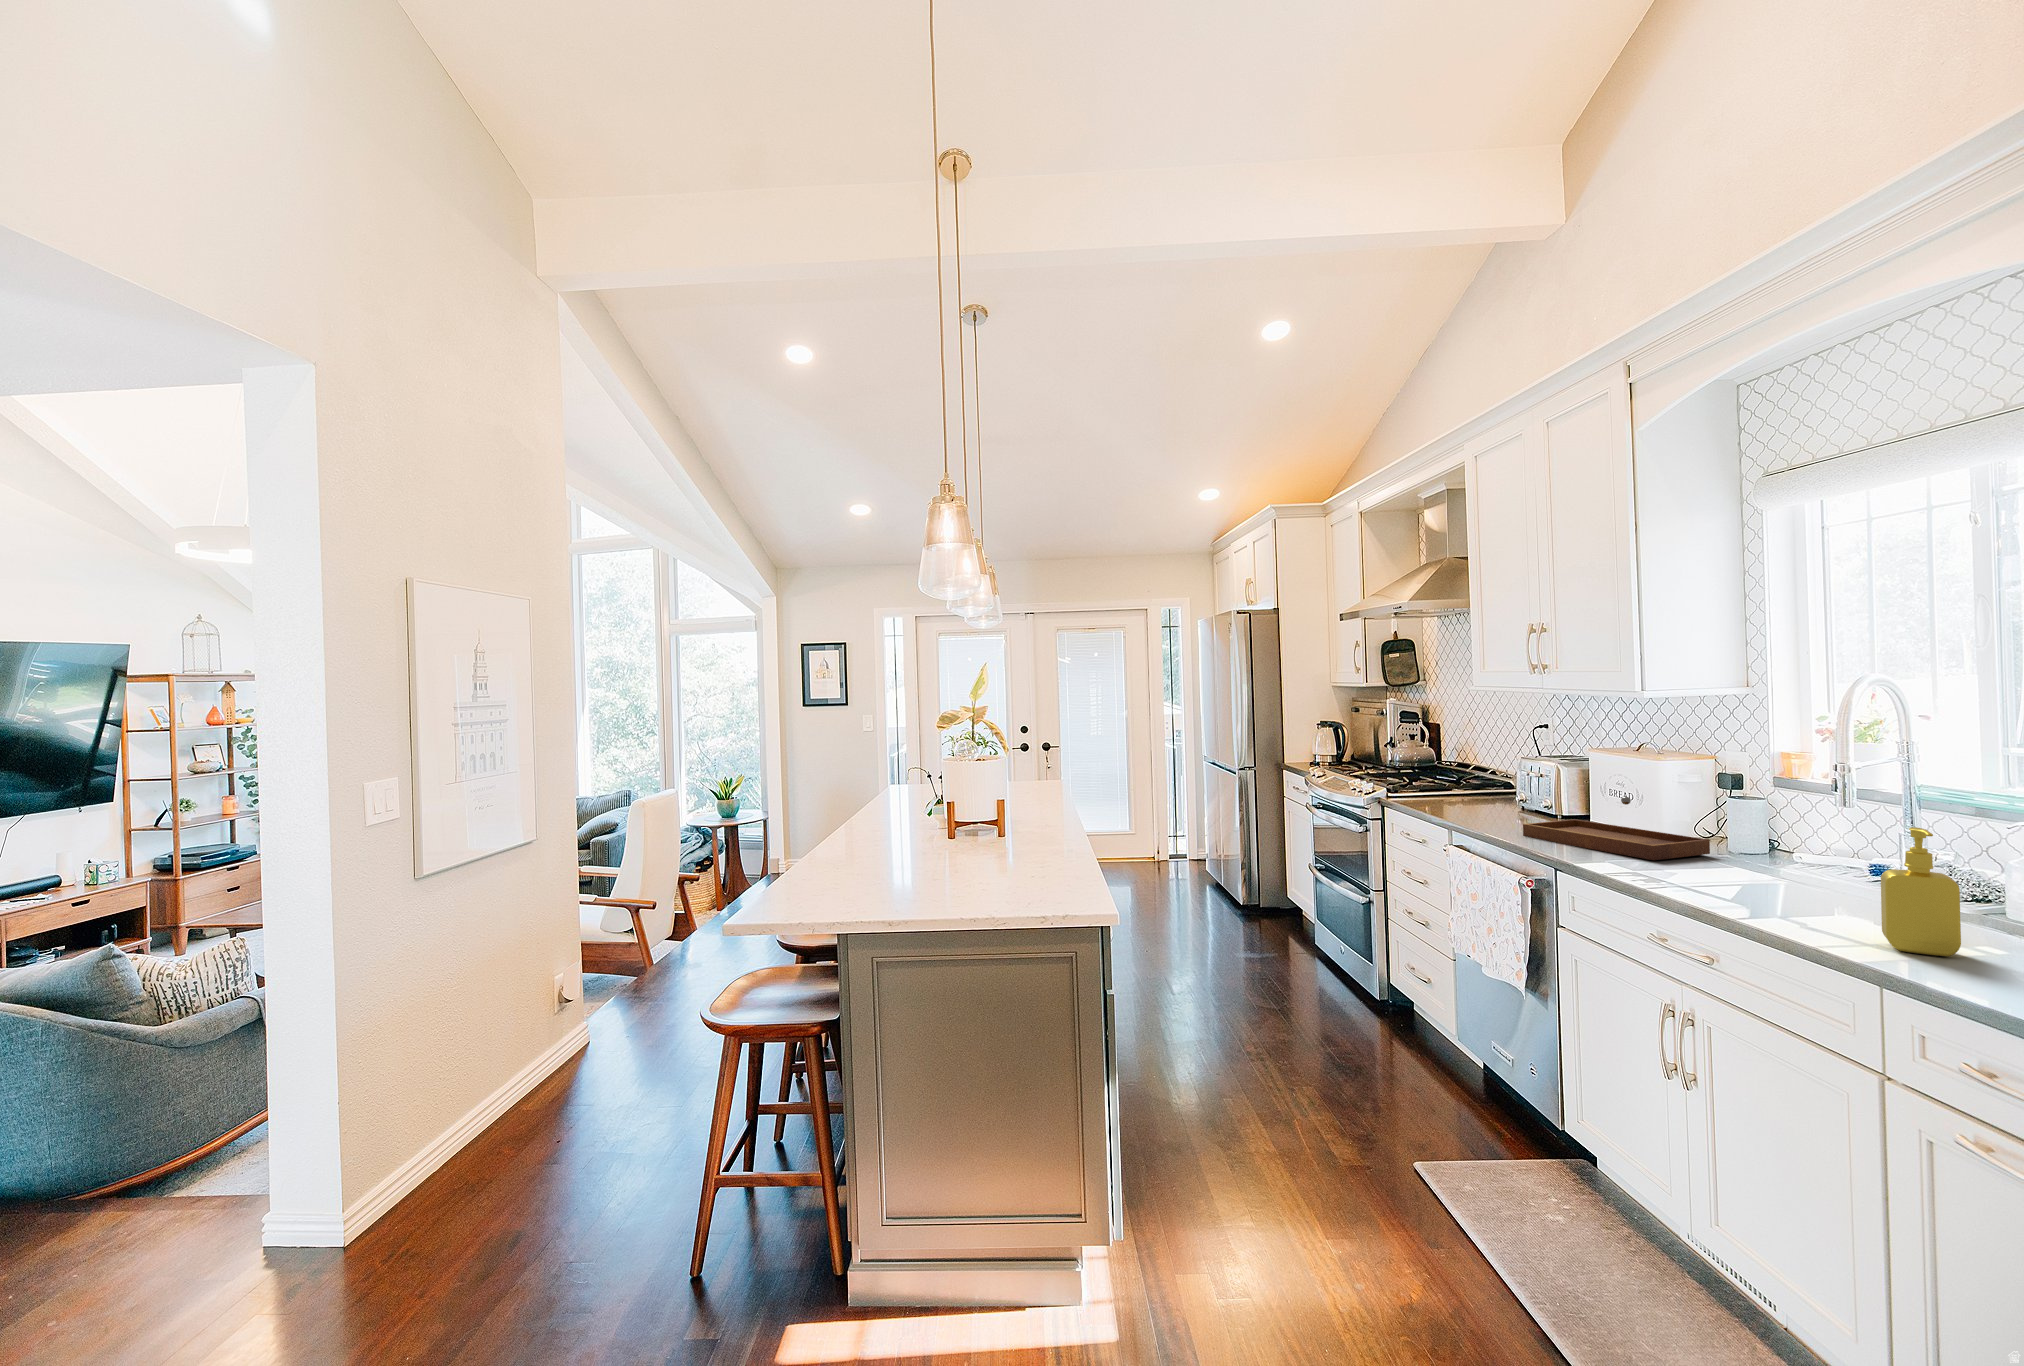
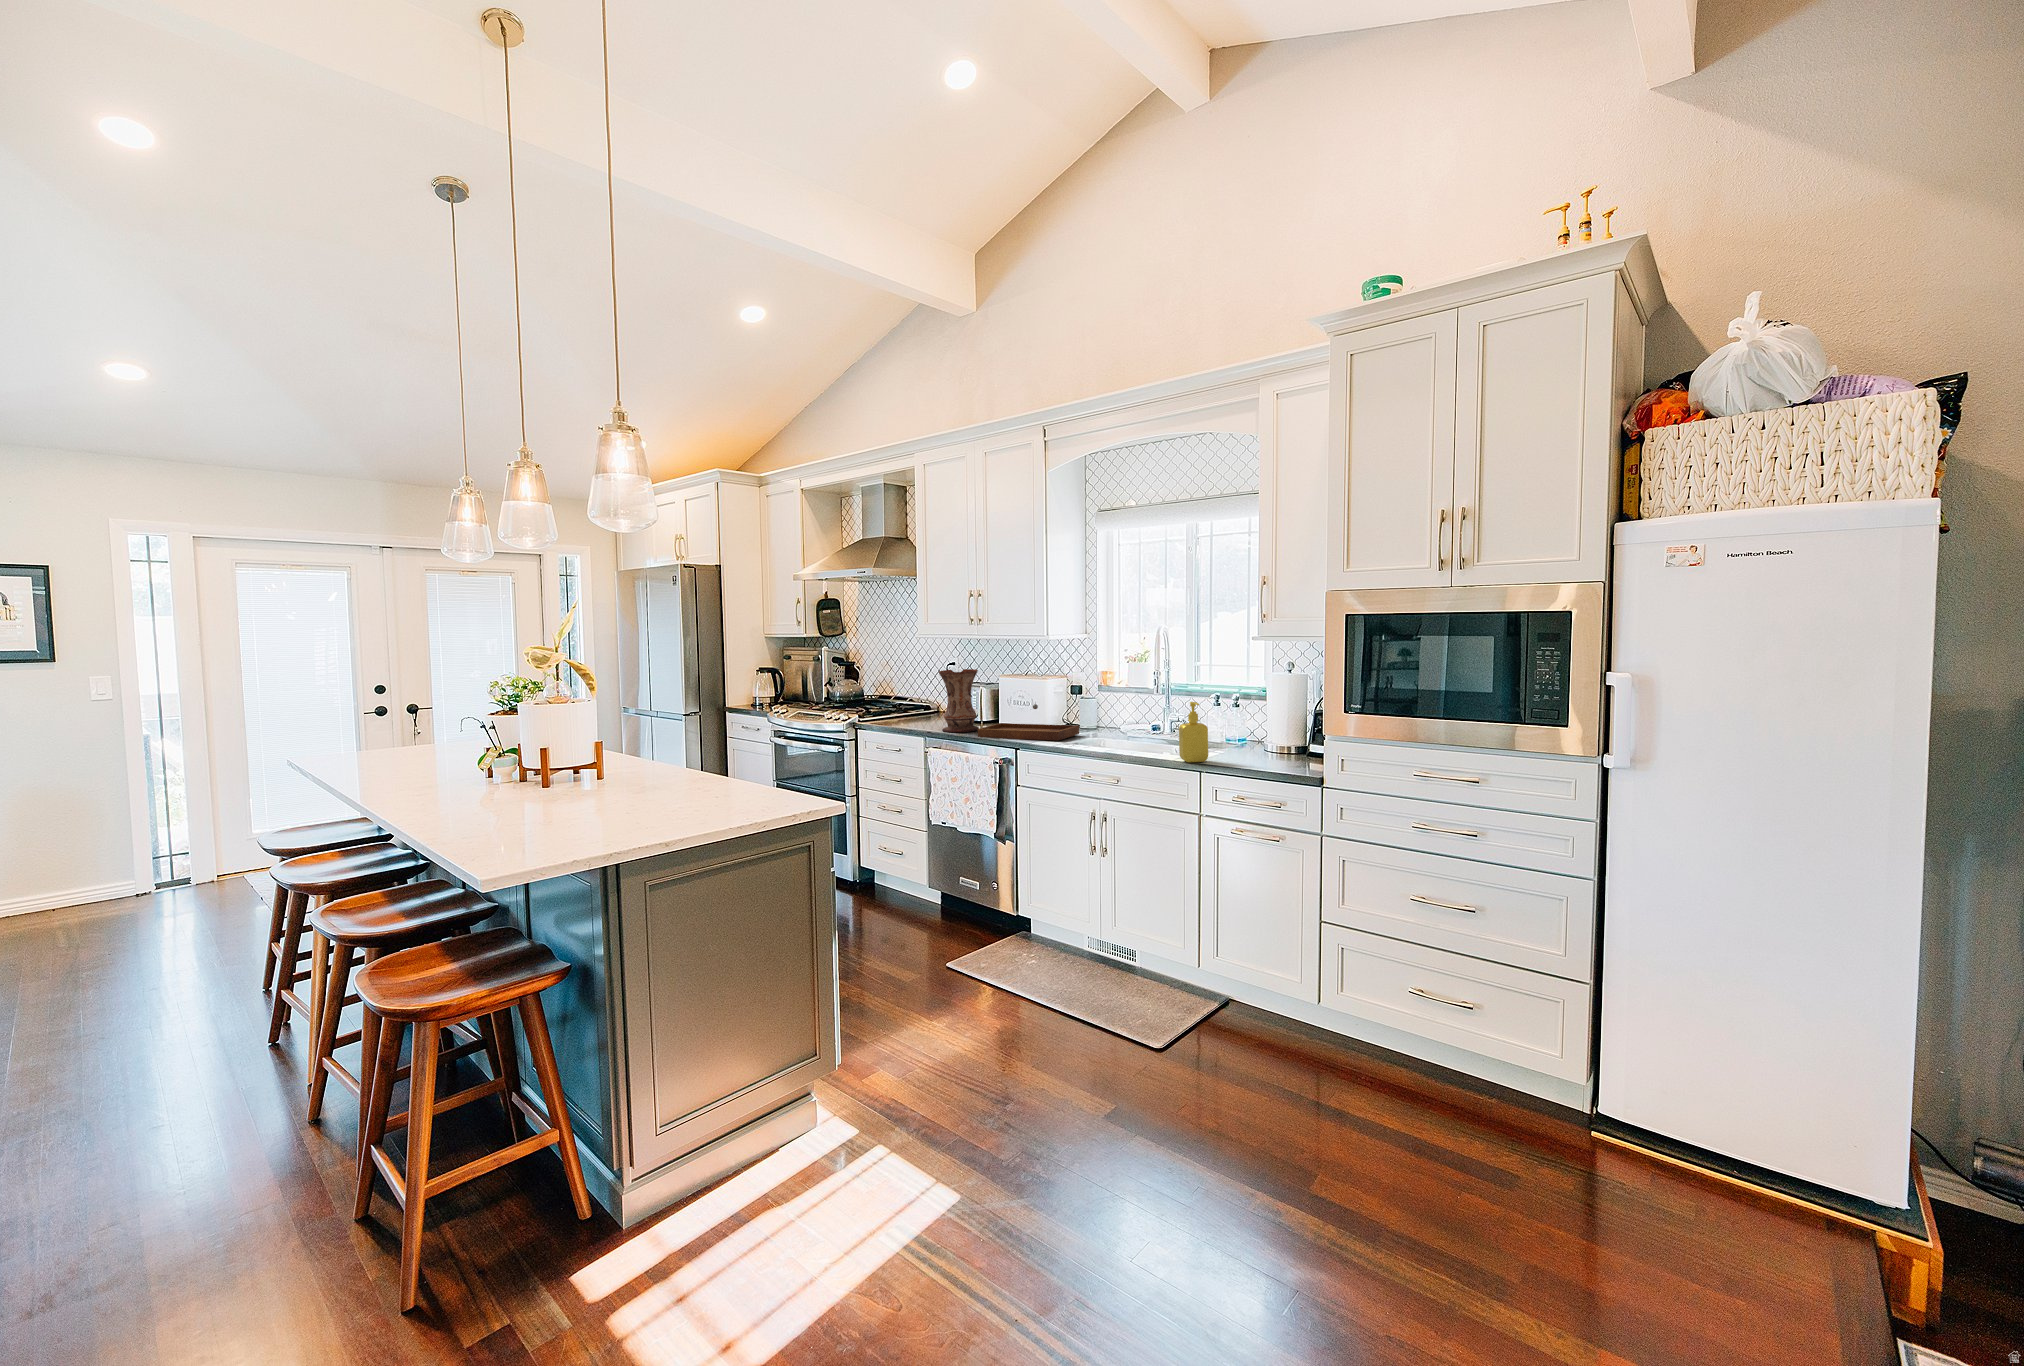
vase: none [1477,735,1541,826] -> present [939,669,979,732]

